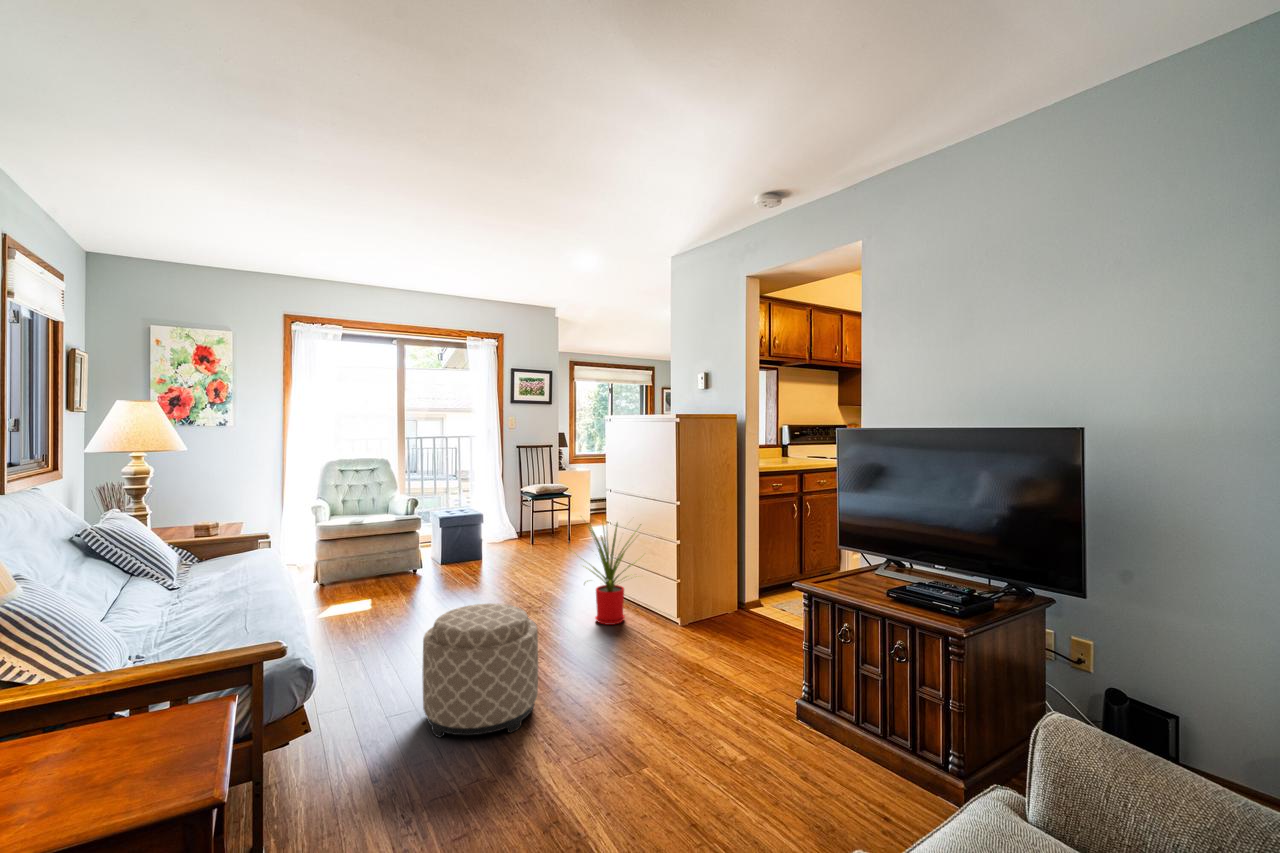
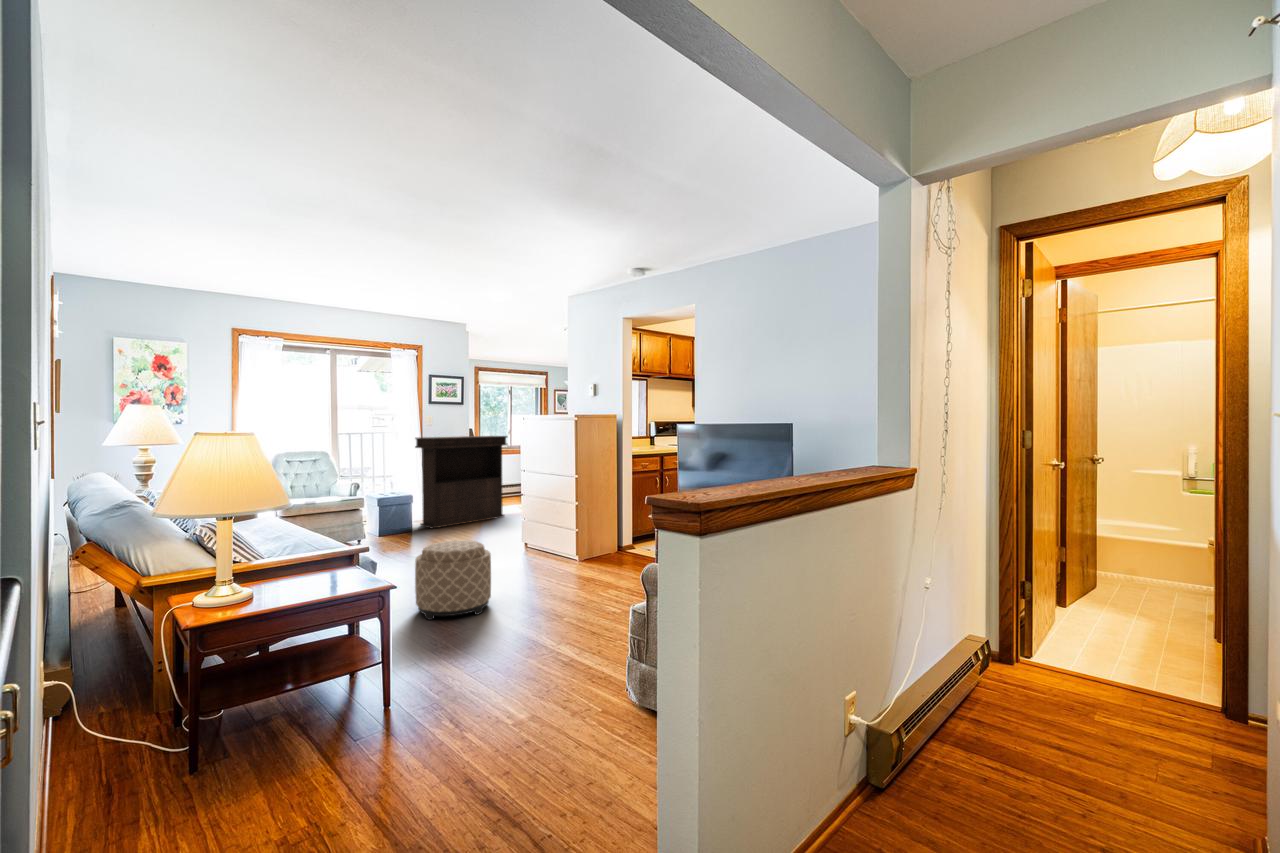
console table: none [490,441,601,555] -> present [415,436,507,528]
house plant: present [576,523,641,625] -> none [495,485,553,564]

